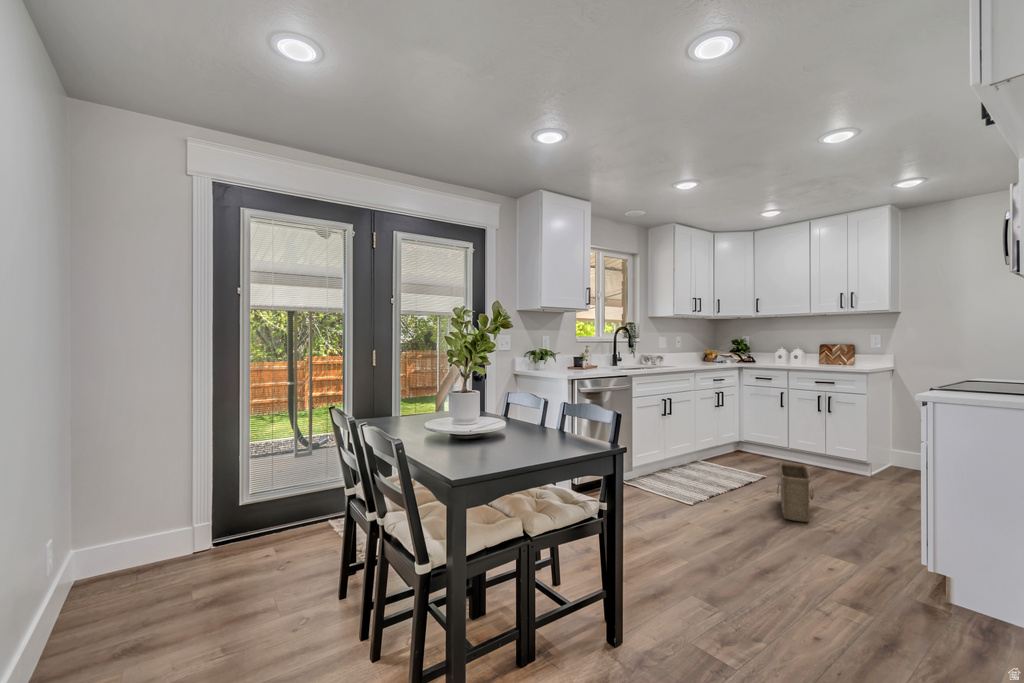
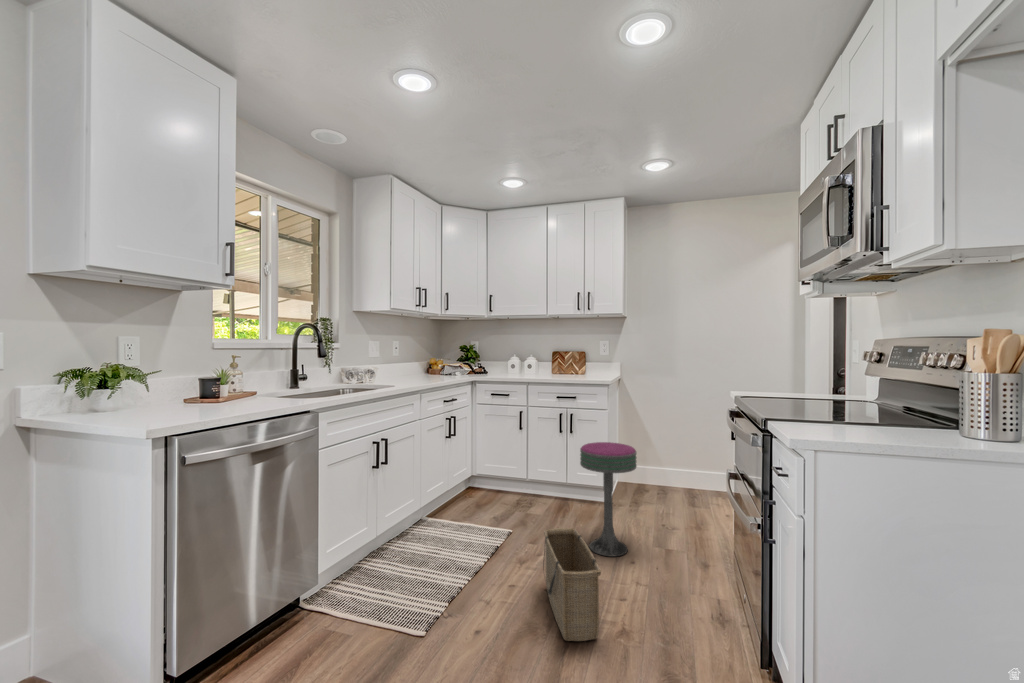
bar stool: none [821,415,873,499] -> present [580,442,636,556]

